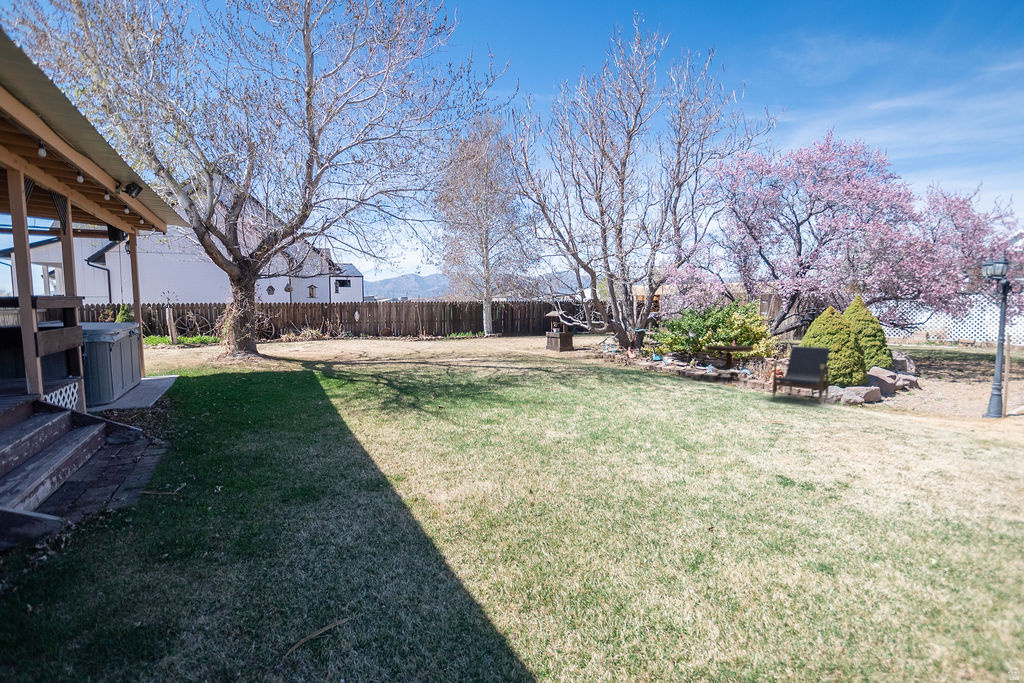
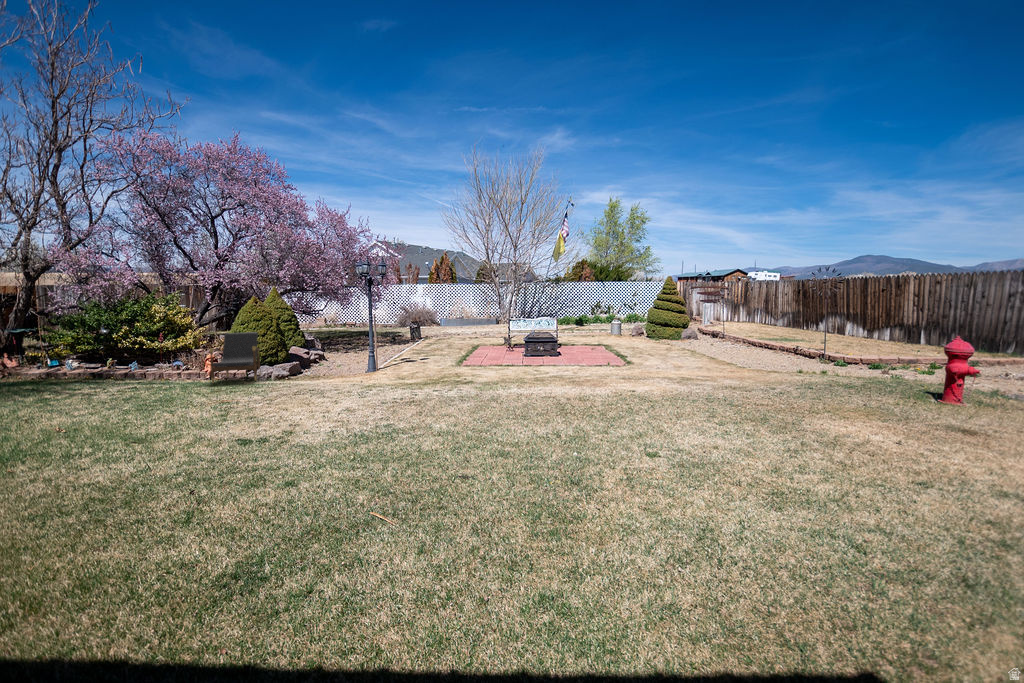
side table: present [706,345,754,381] -> none [127,337,185,376]

